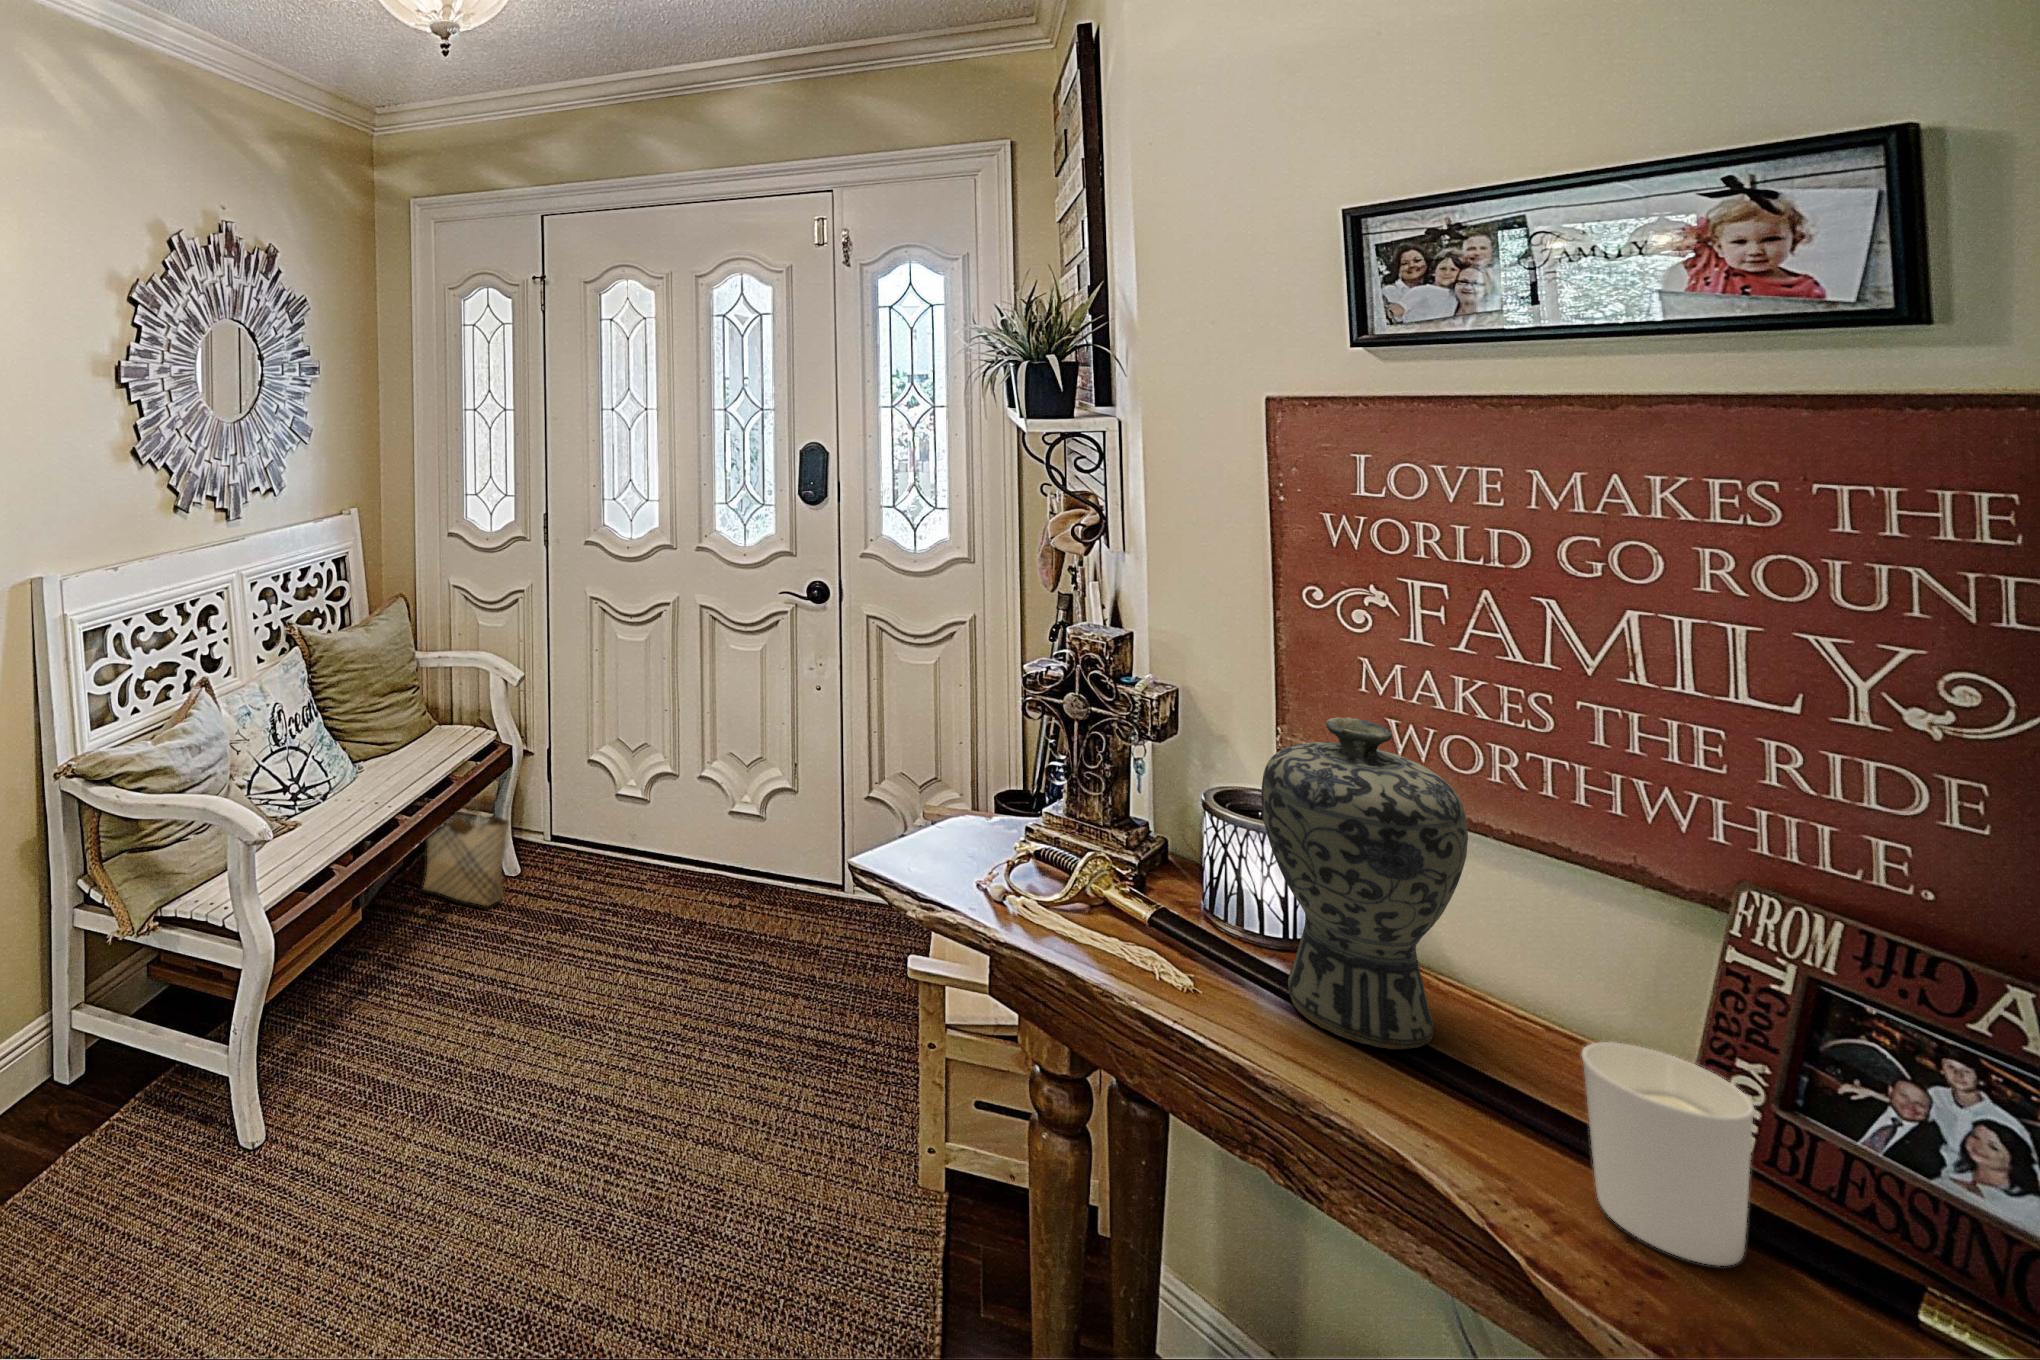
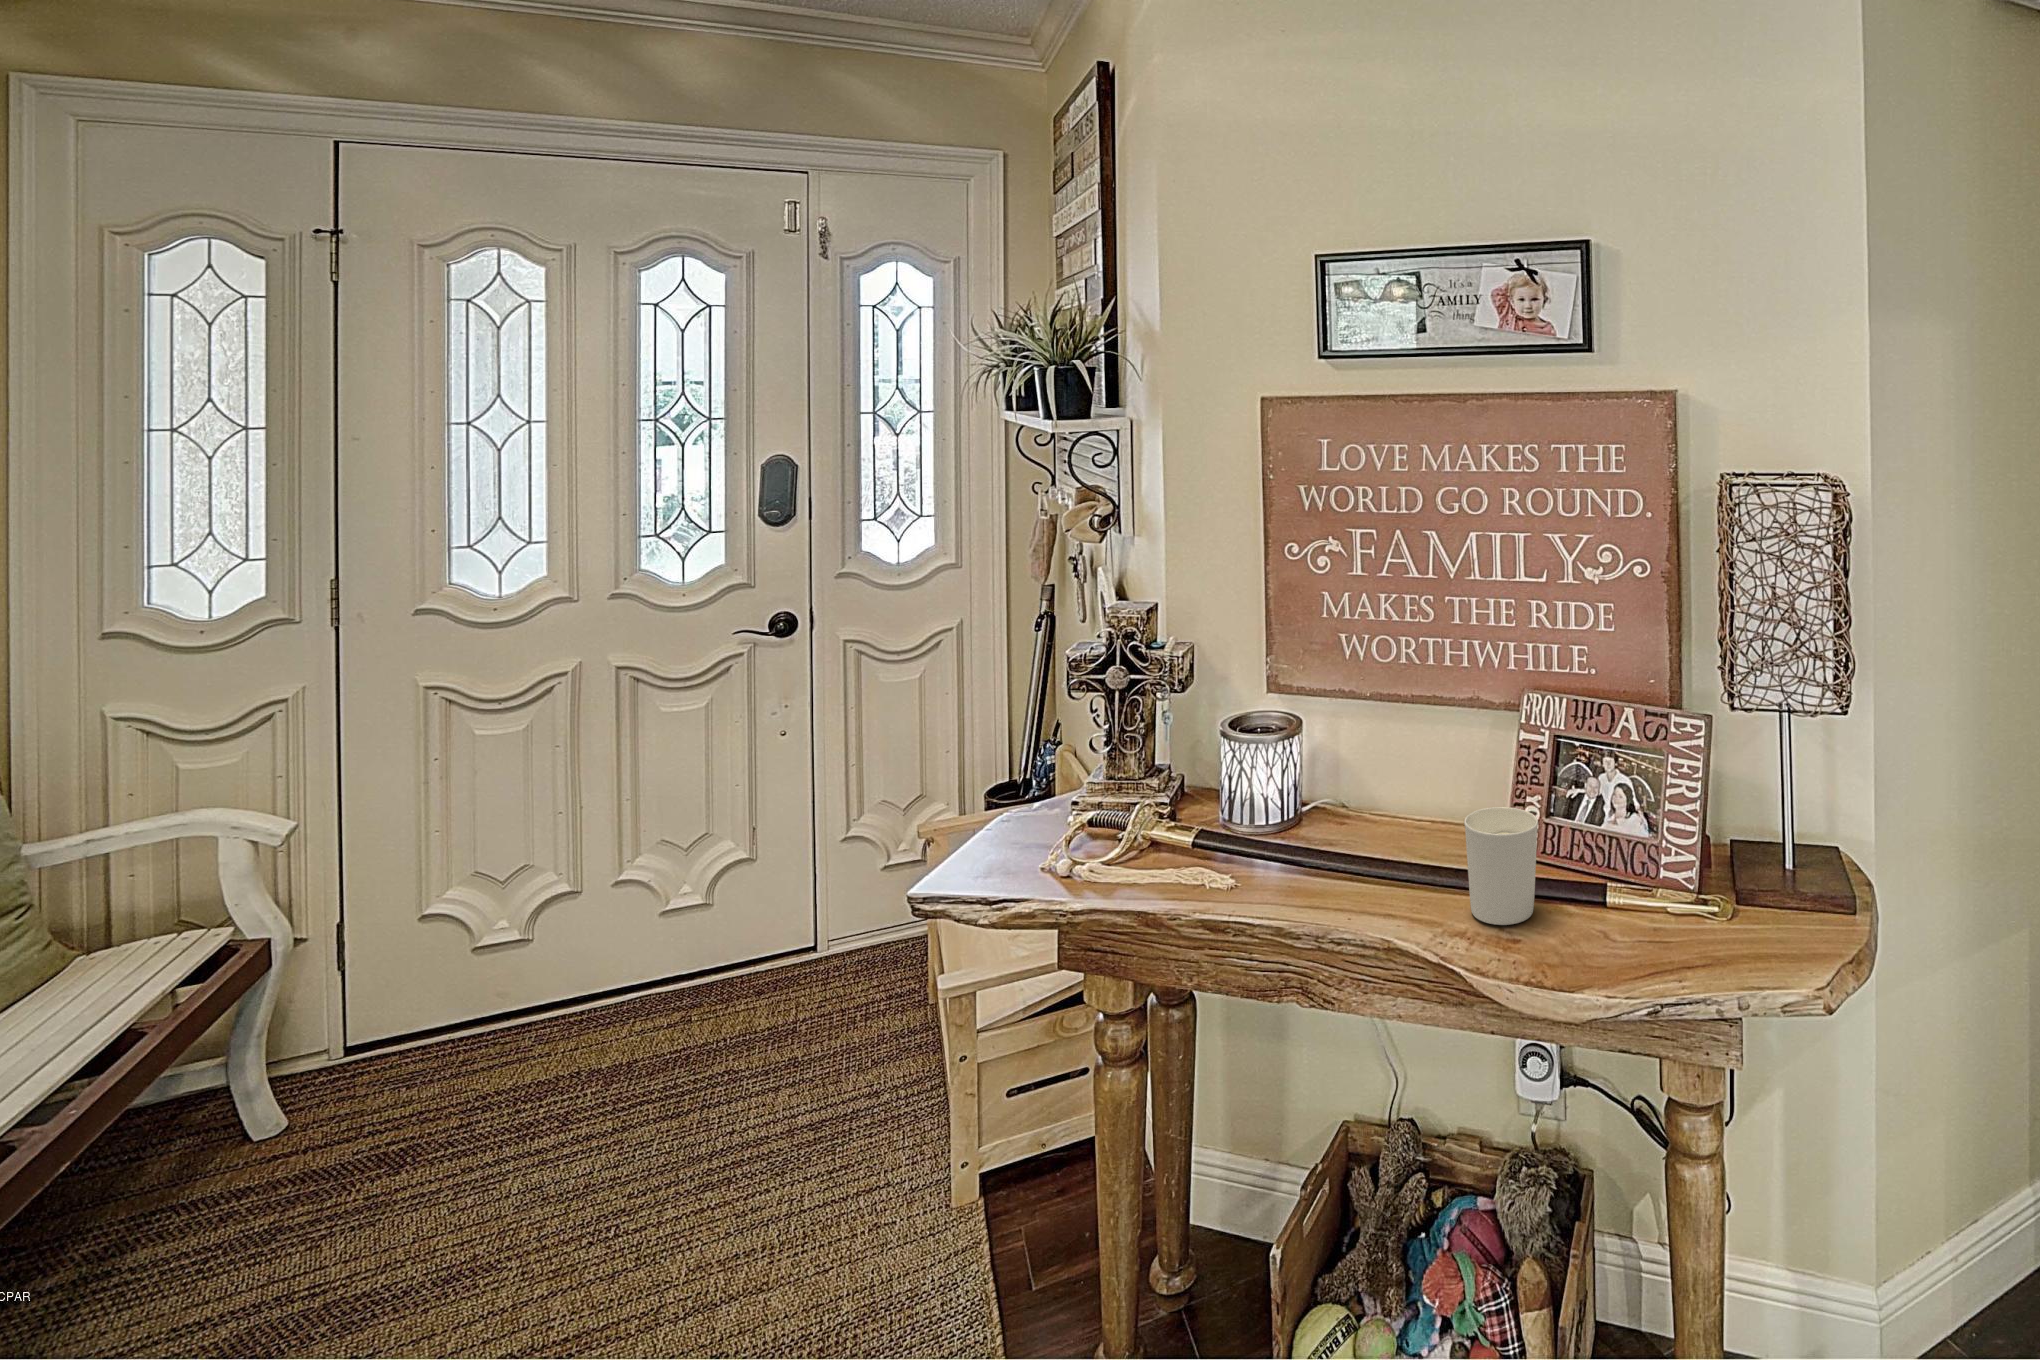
vase: present [1261,717,1468,1049] -> none [1276,638,1397,877]
woven basket: present [423,788,509,906] -> none [79,988,279,1225]

